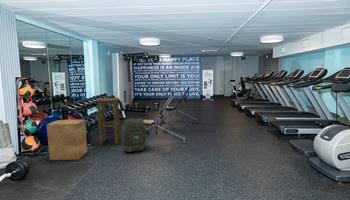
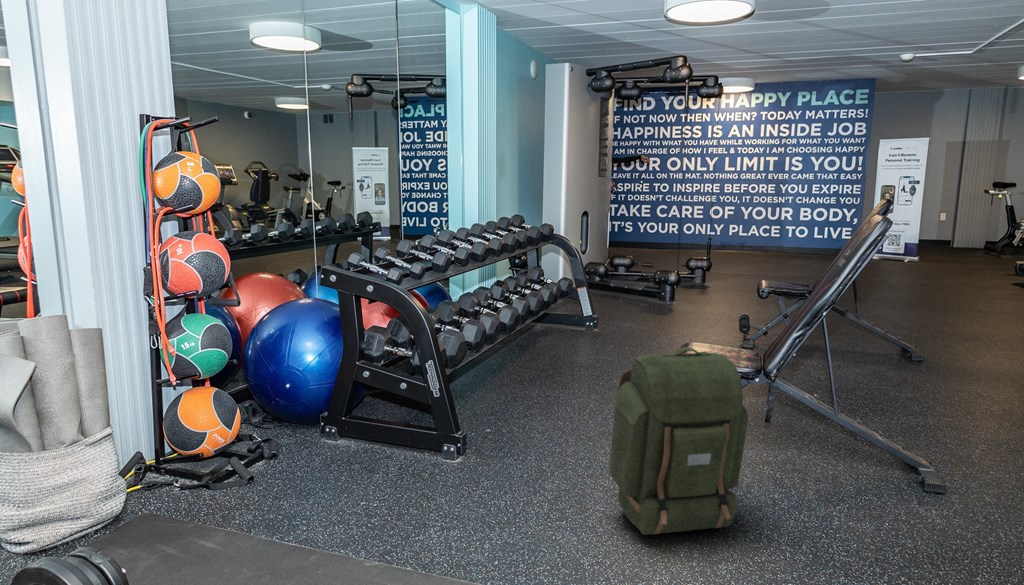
stool: present [96,98,120,145] -> none [488,232,593,460]
cardboard box: present [47,120,87,160] -> none [255,325,439,541]

